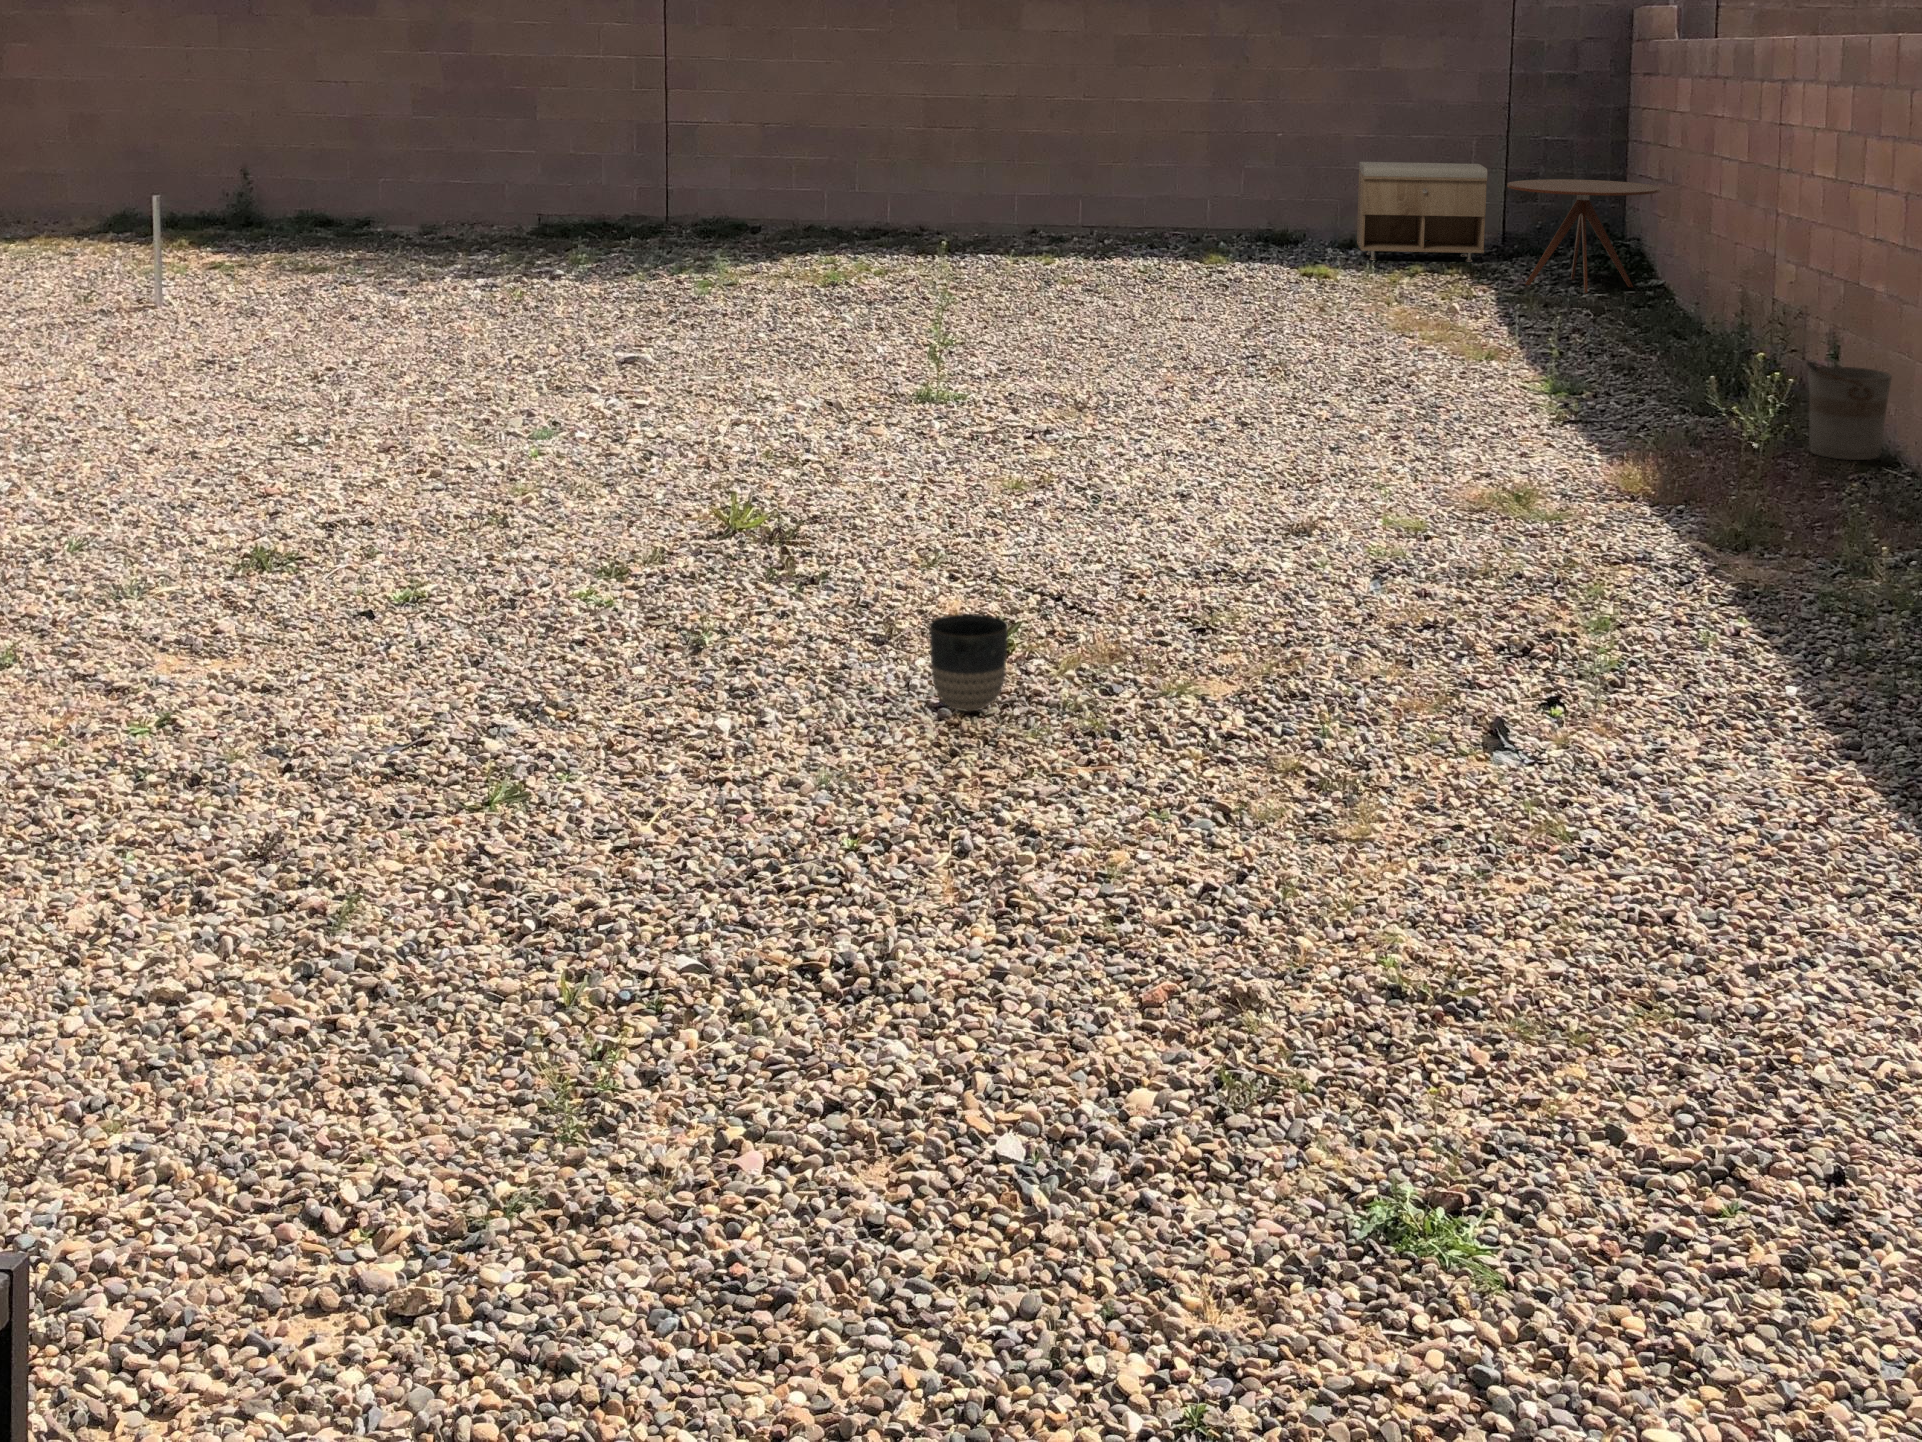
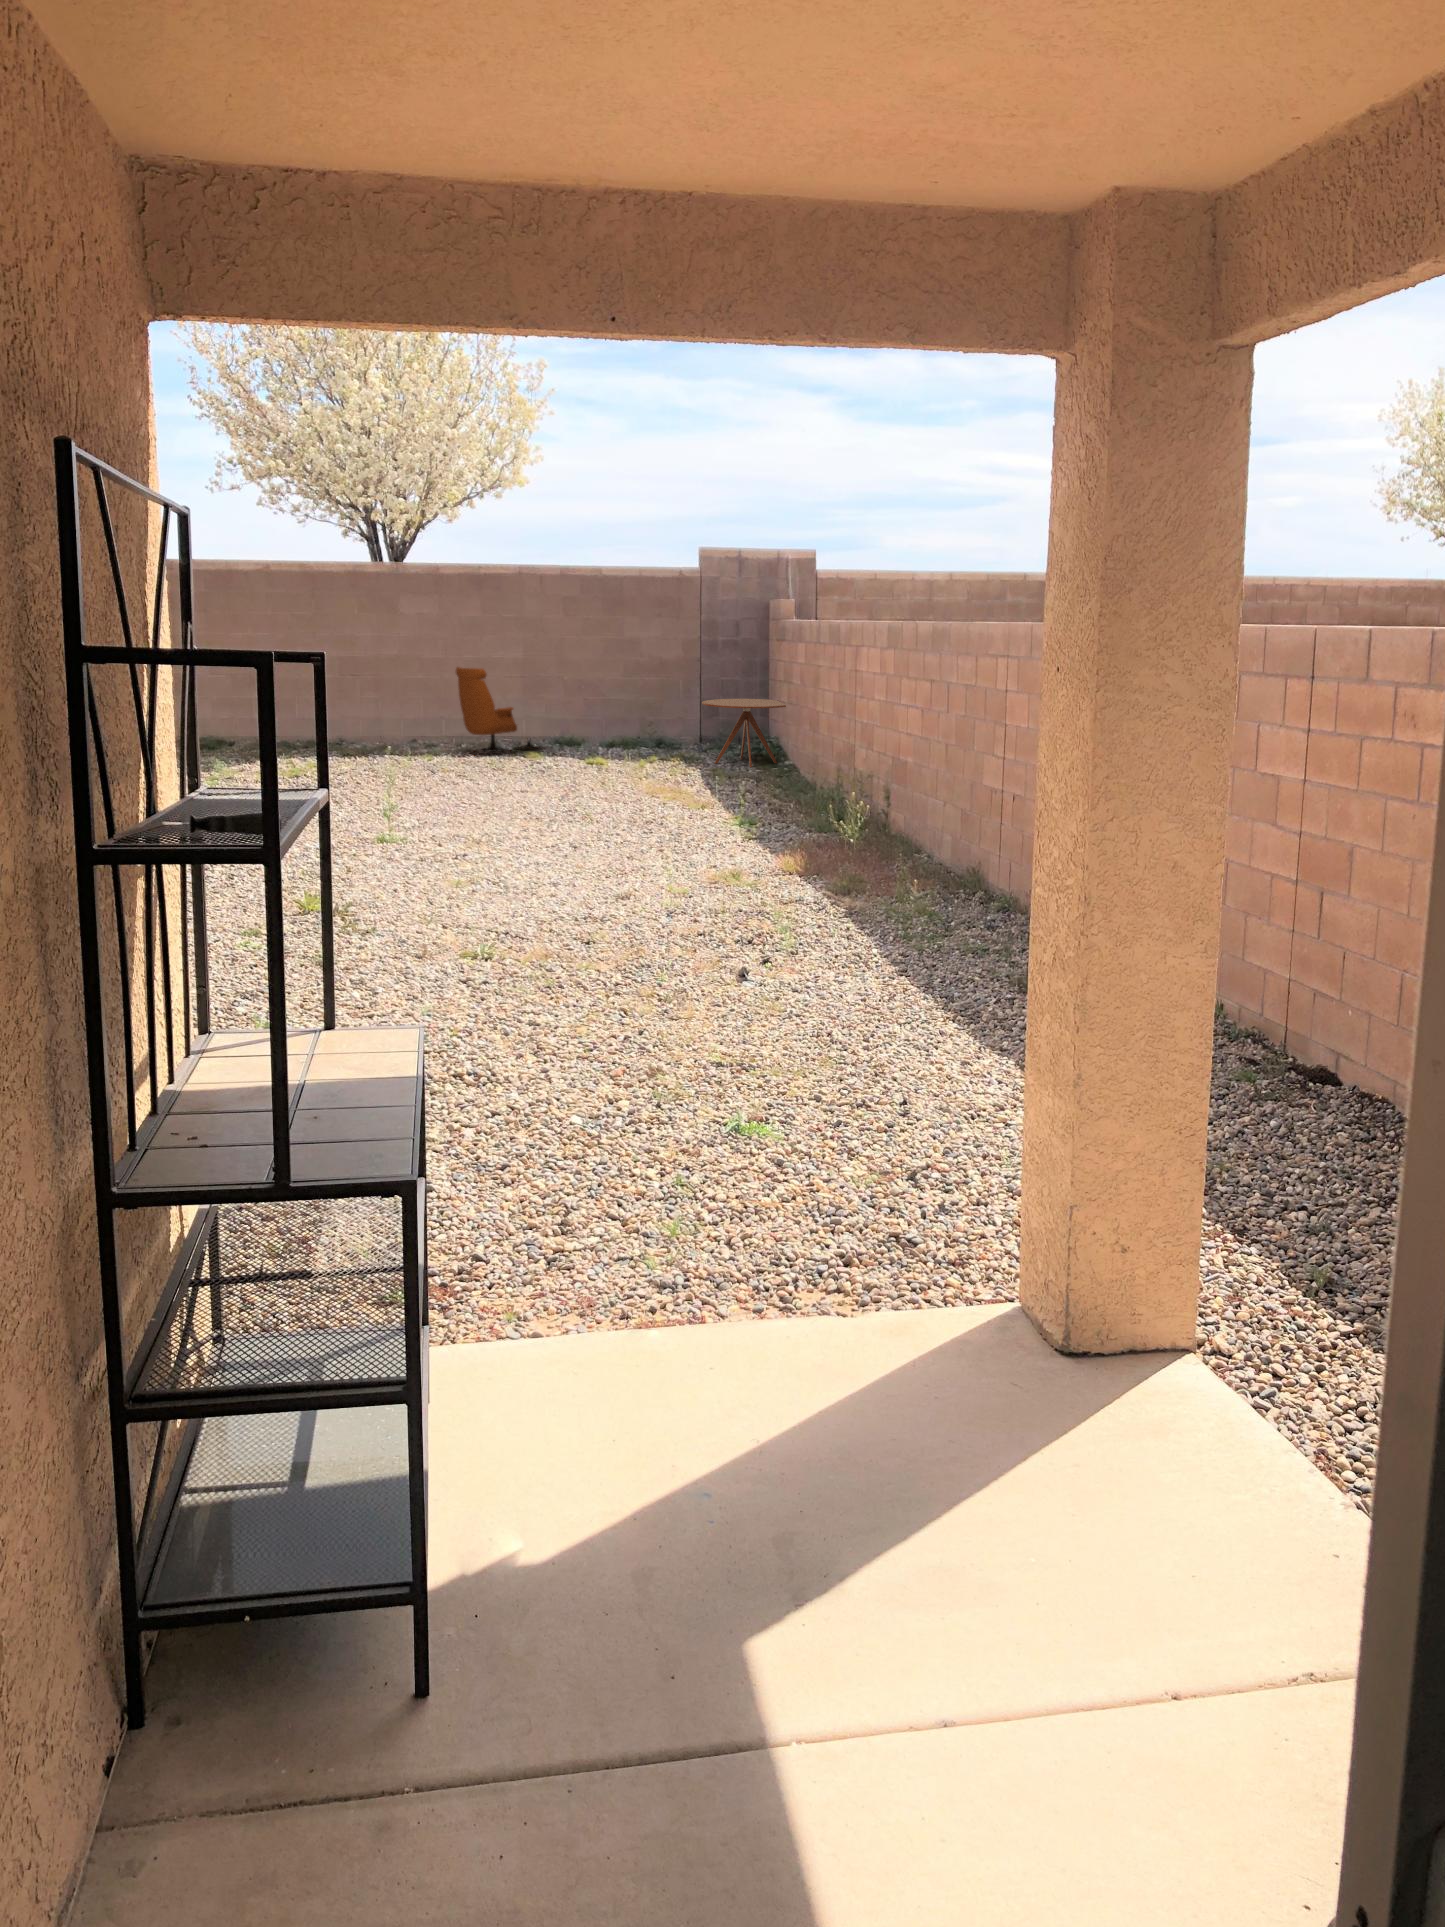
lounge chair: none [1115,122,1258,264] -> present [456,667,538,756]
storage bench: present [1357,162,1488,262] -> none [608,690,688,751]
bucket: present [1807,362,1892,460] -> none [877,798,921,850]
planter: present [929,614,1008,712] -> none [461,935,501,983]

